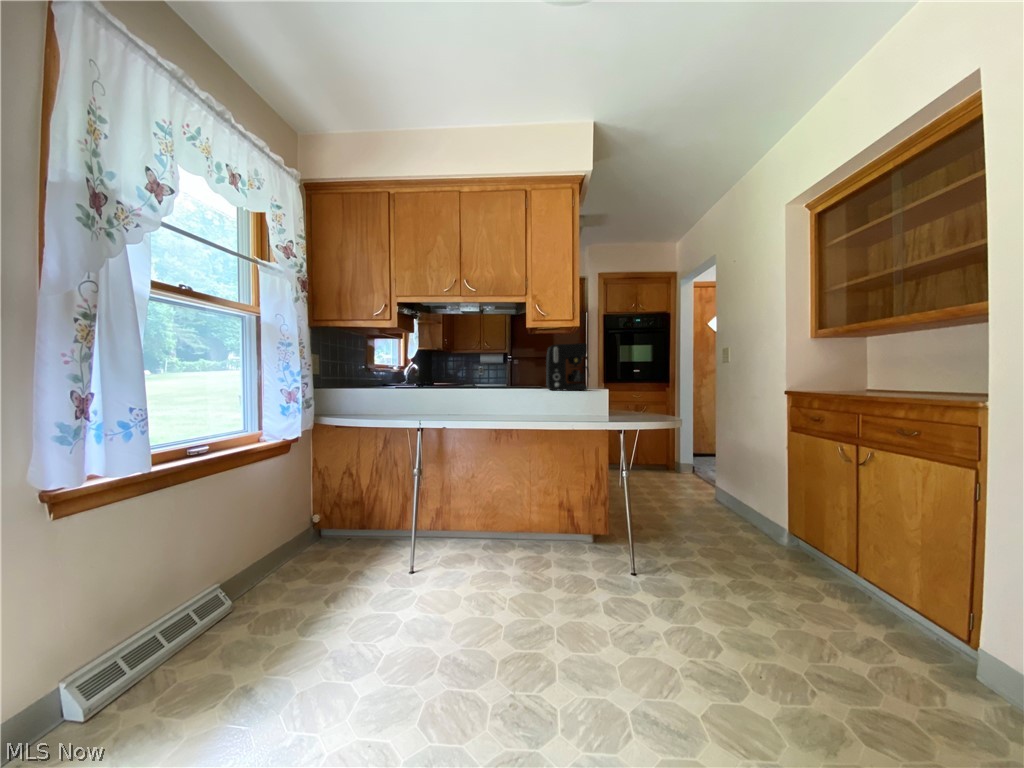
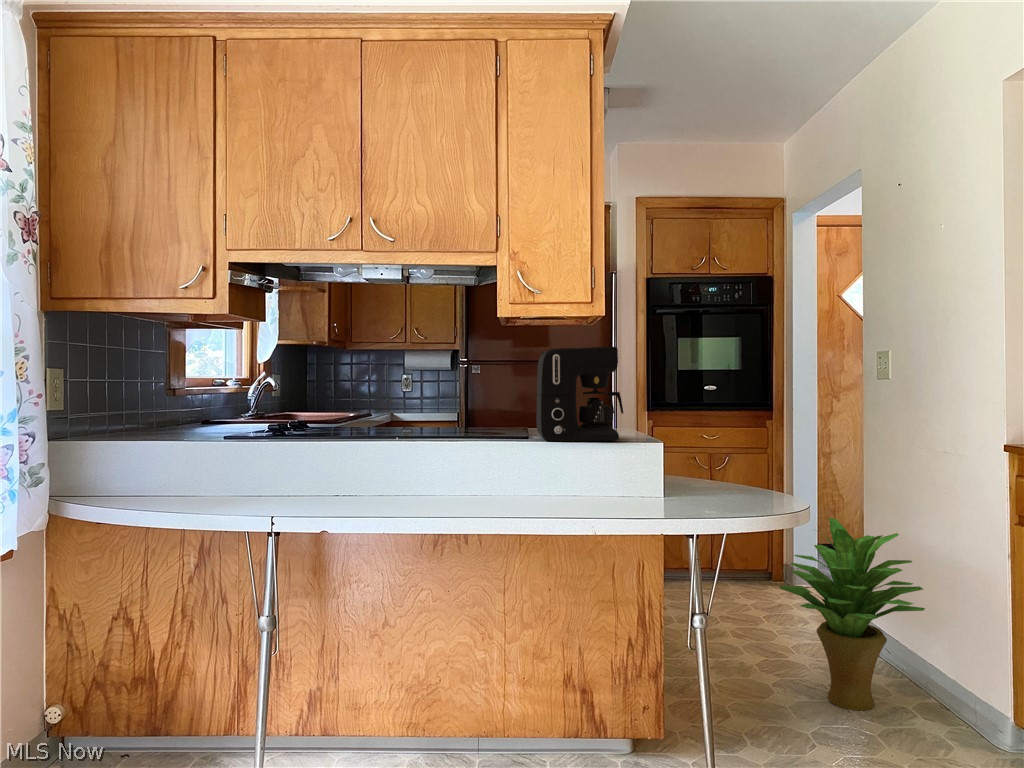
potted plant: none [669,431,745,527] -> present [779,518,925,711]

